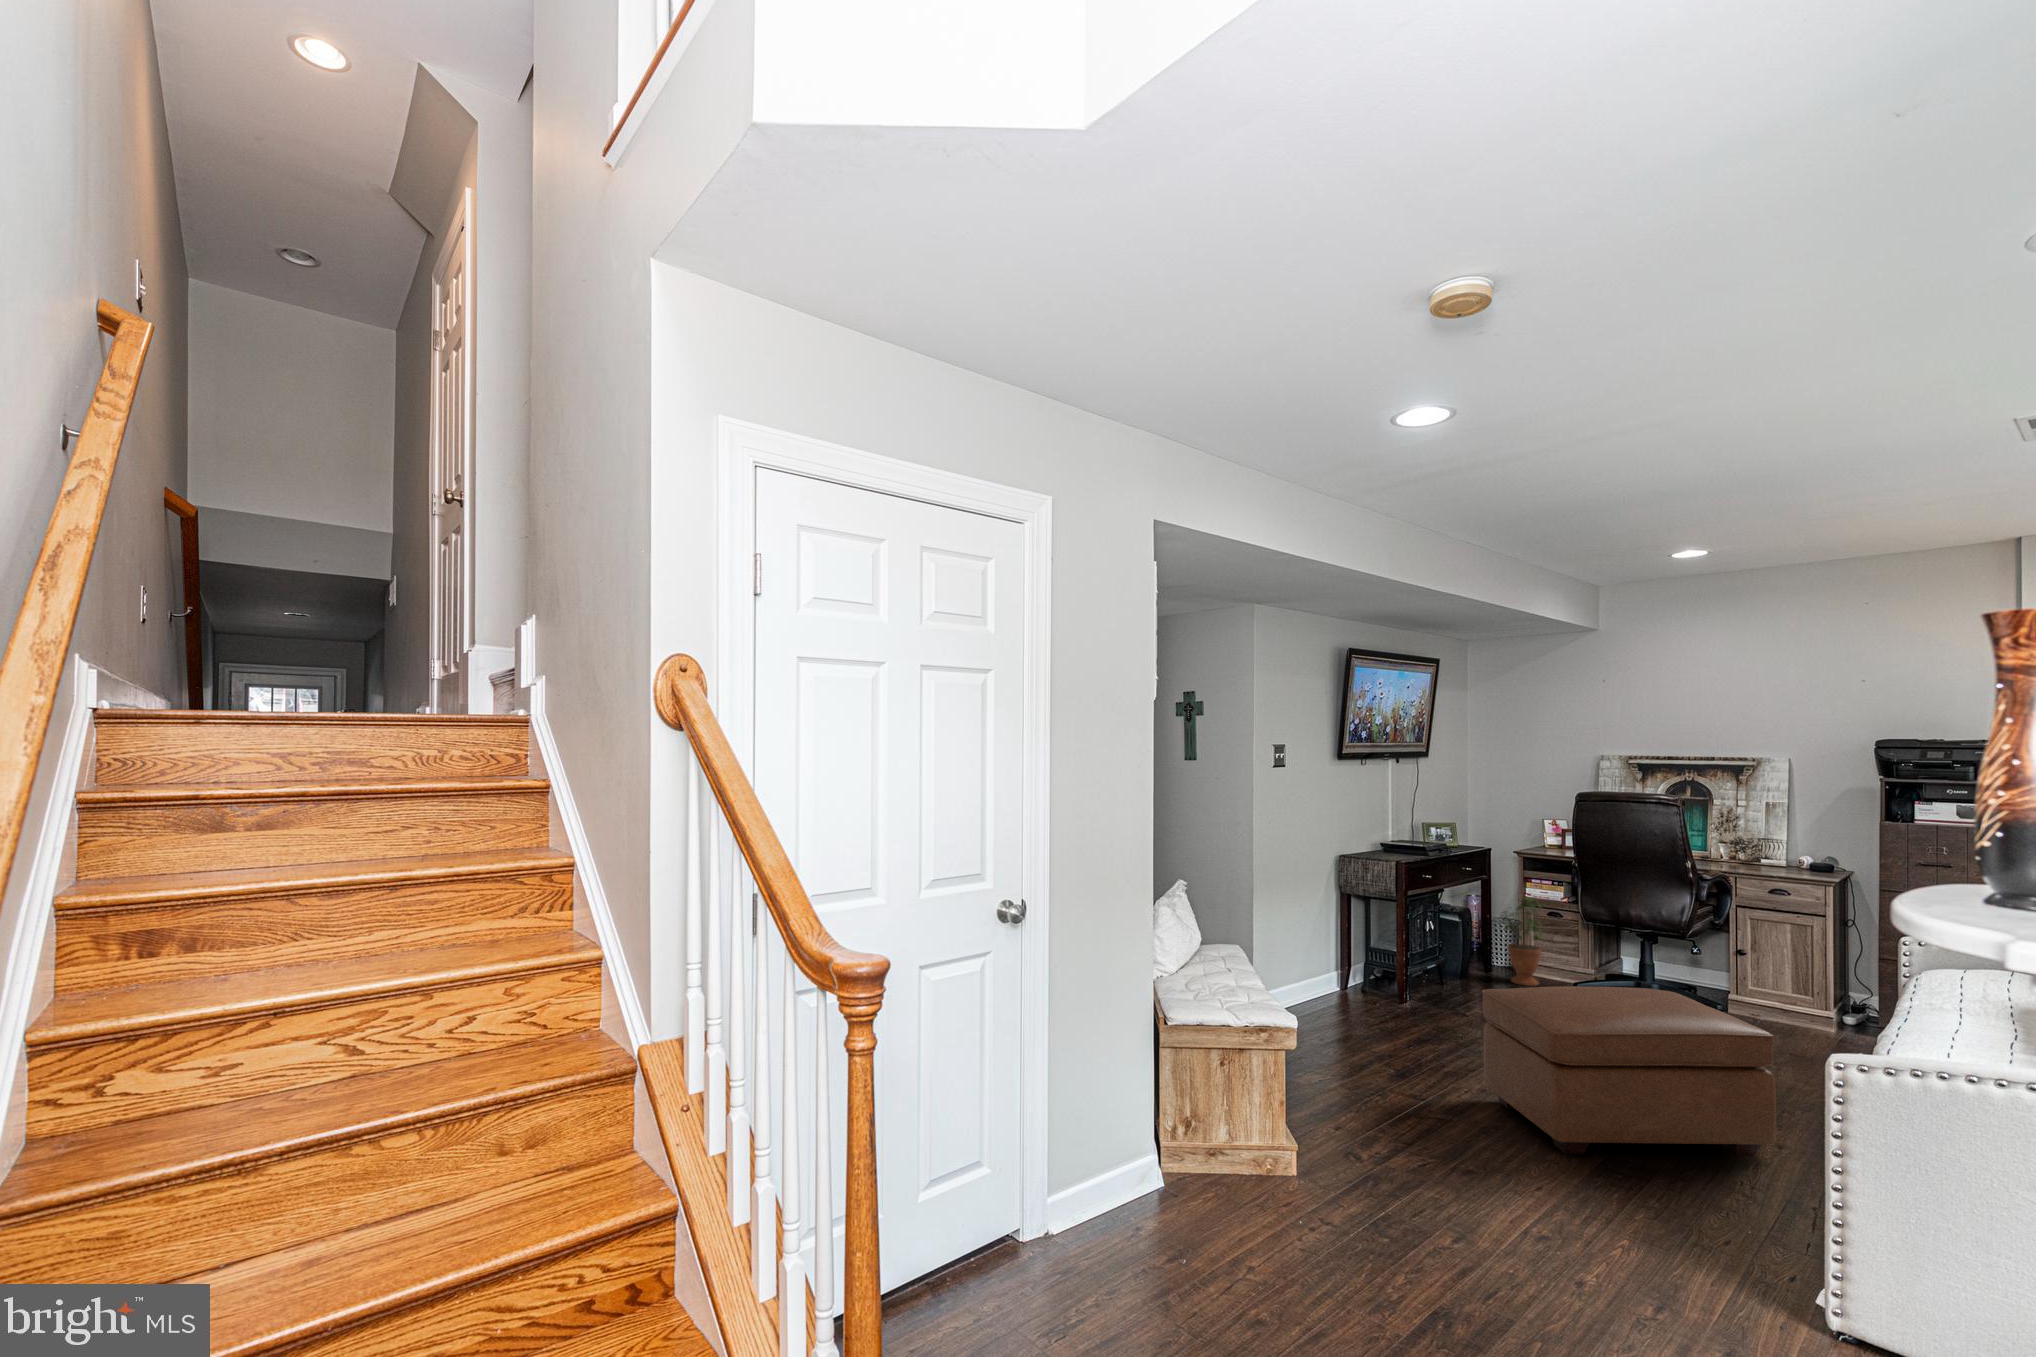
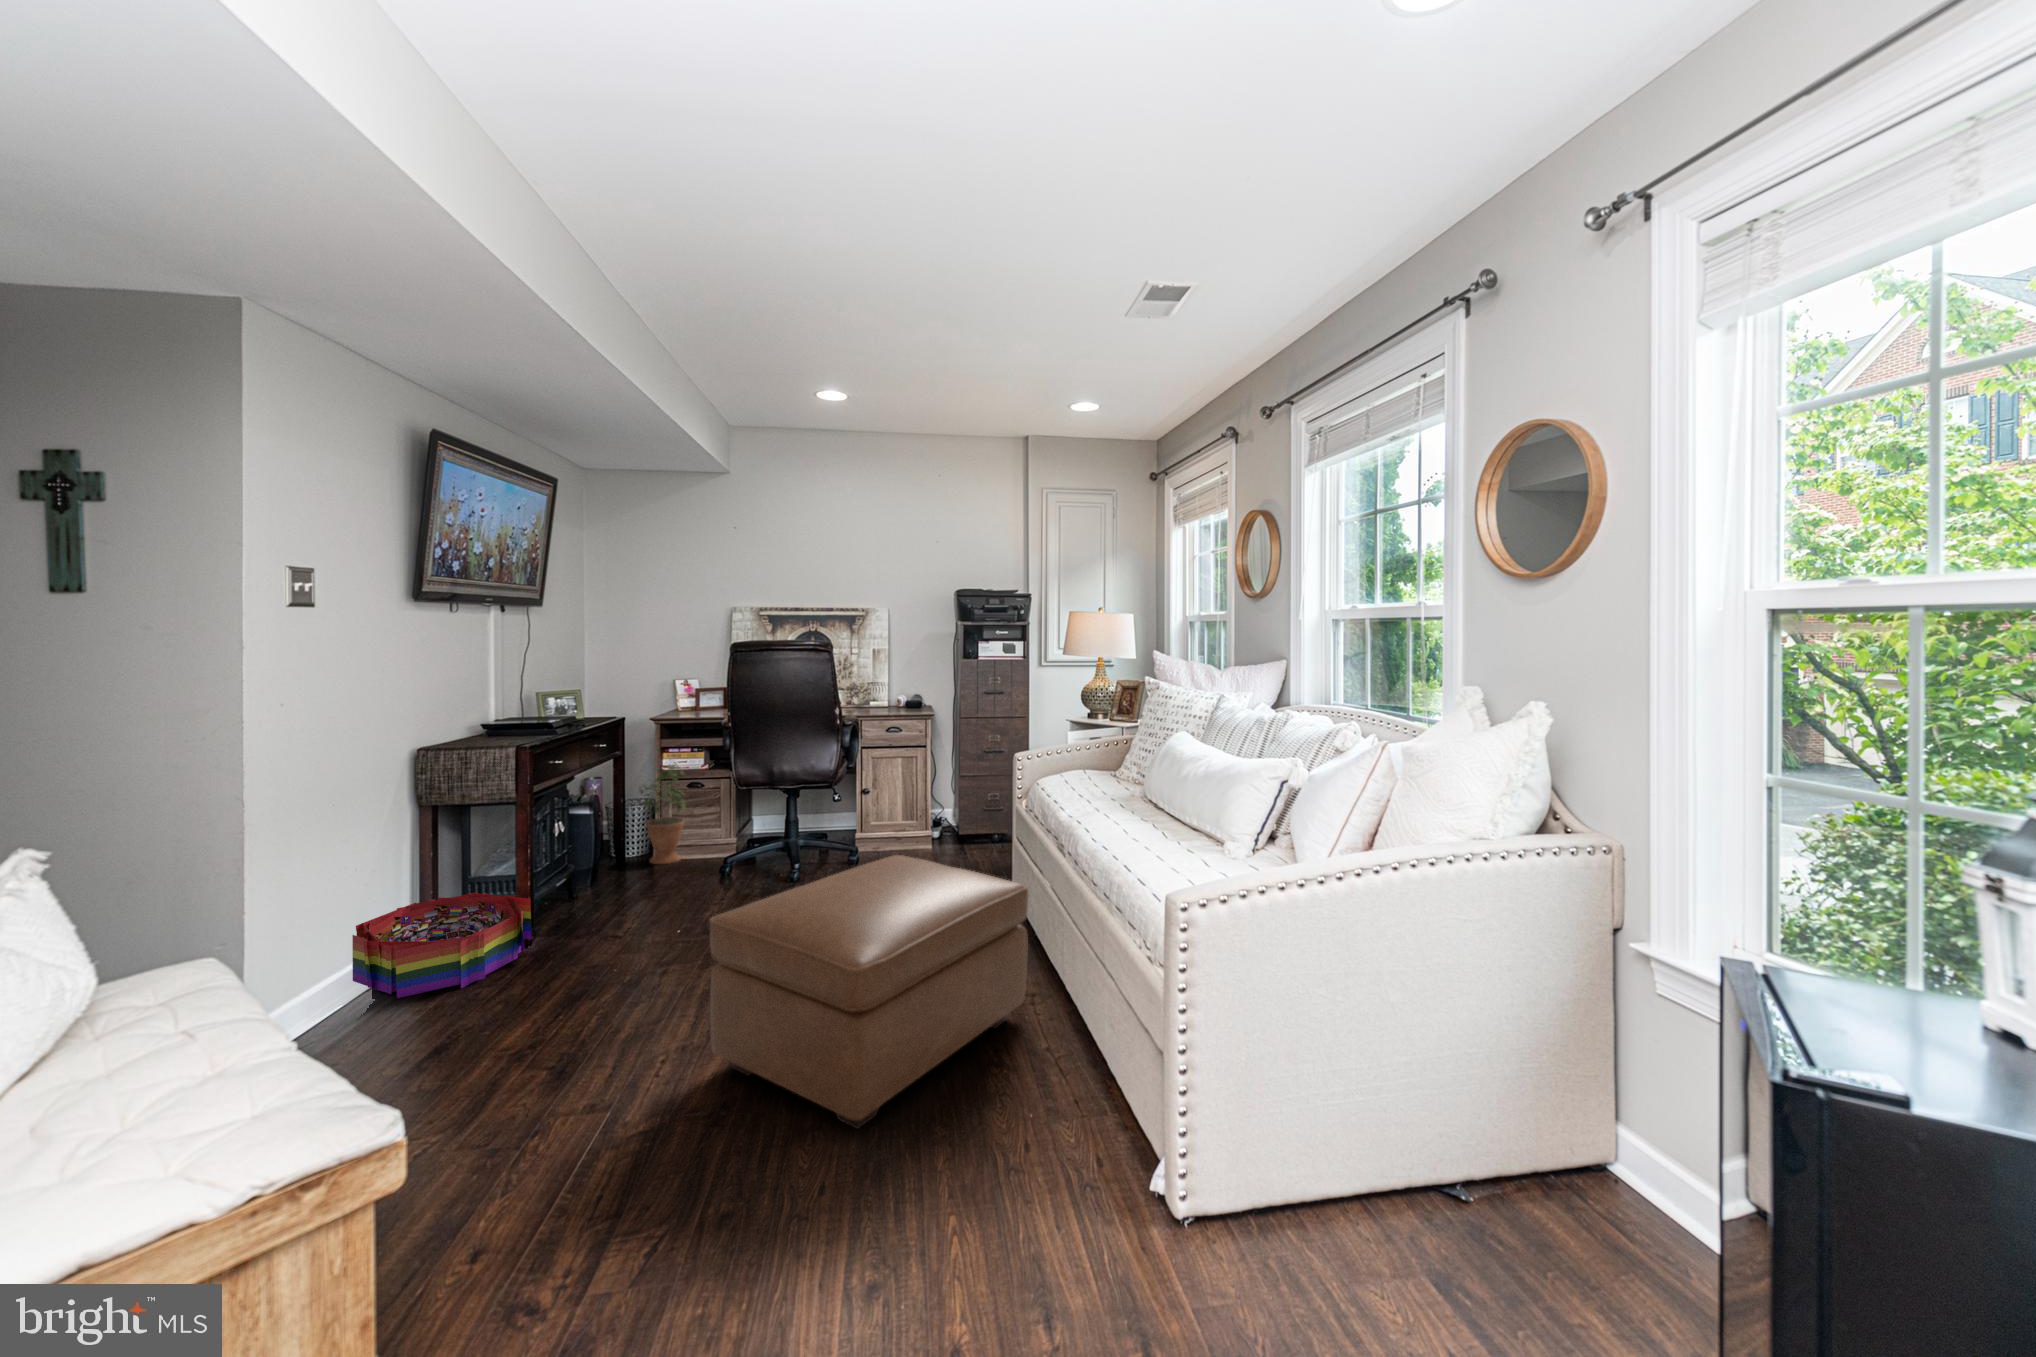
storage bin: none [1299,961,1402,1019] -> present [352,892,532,998]

